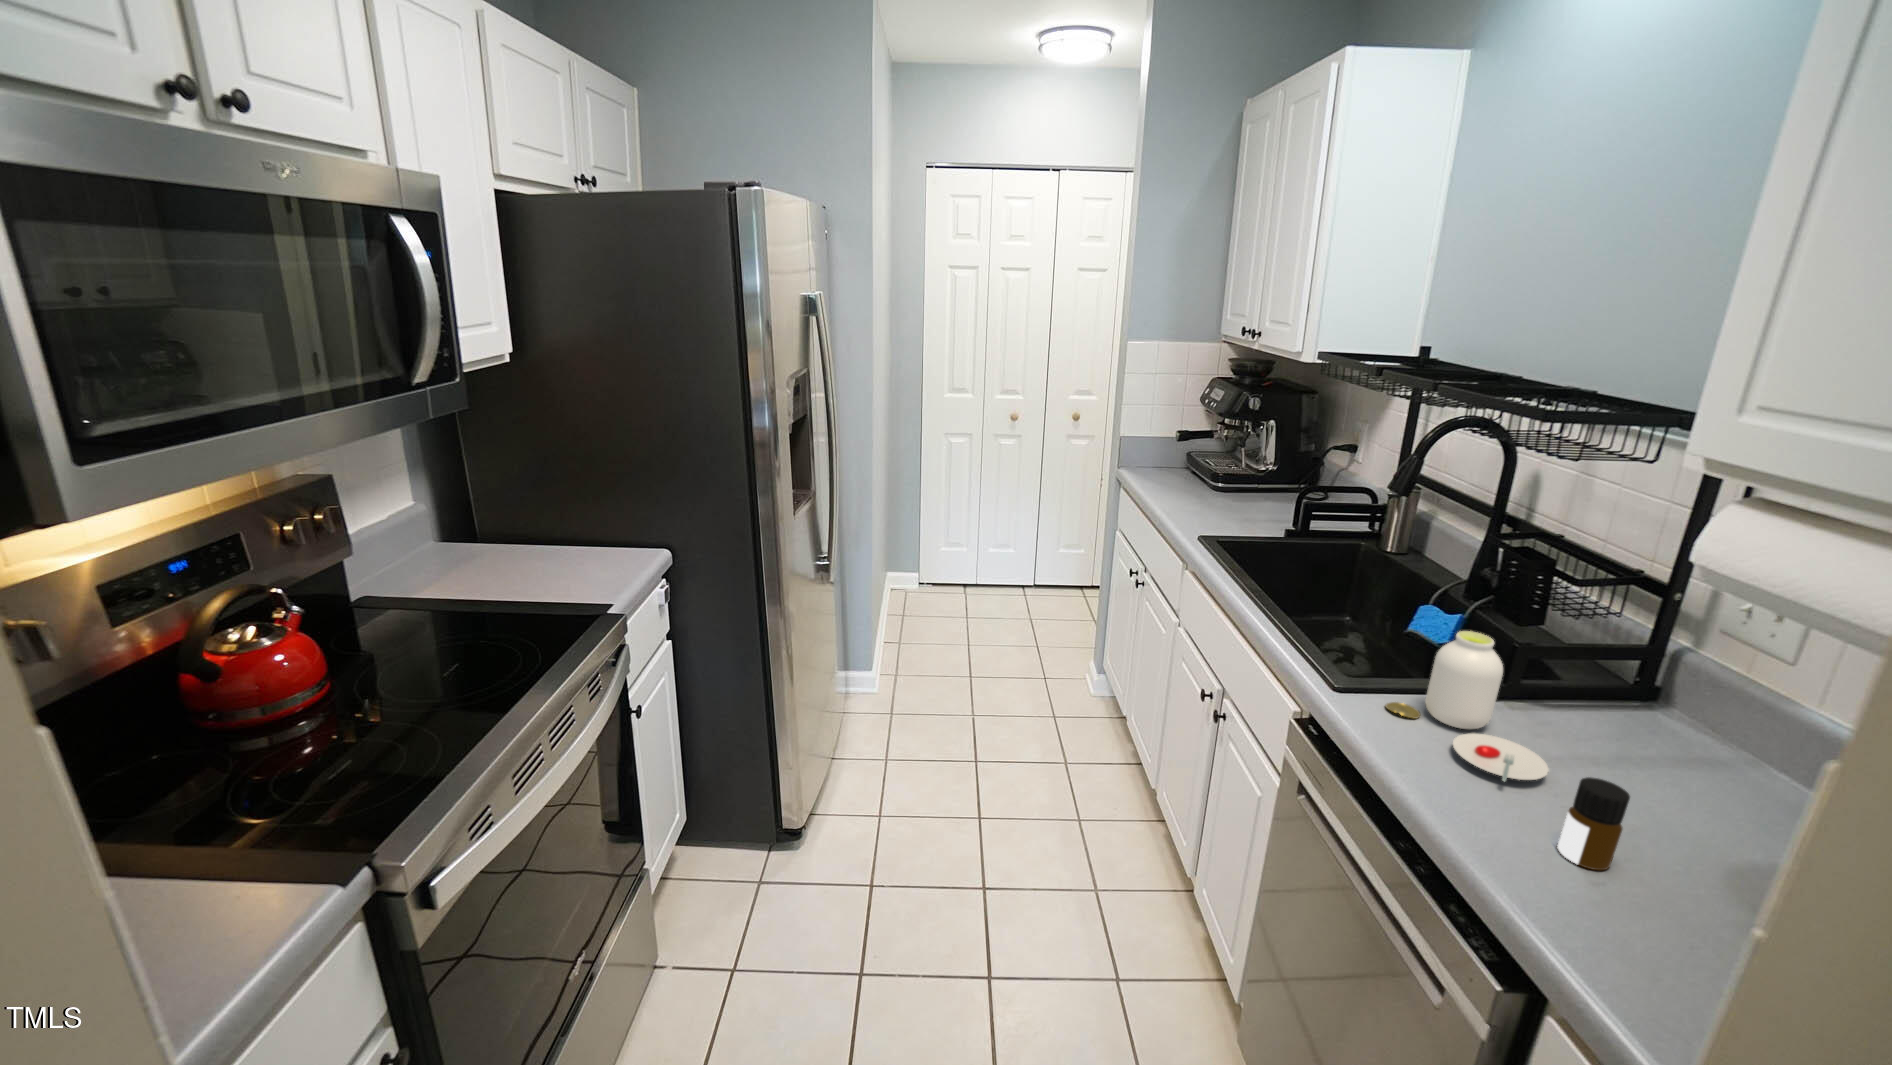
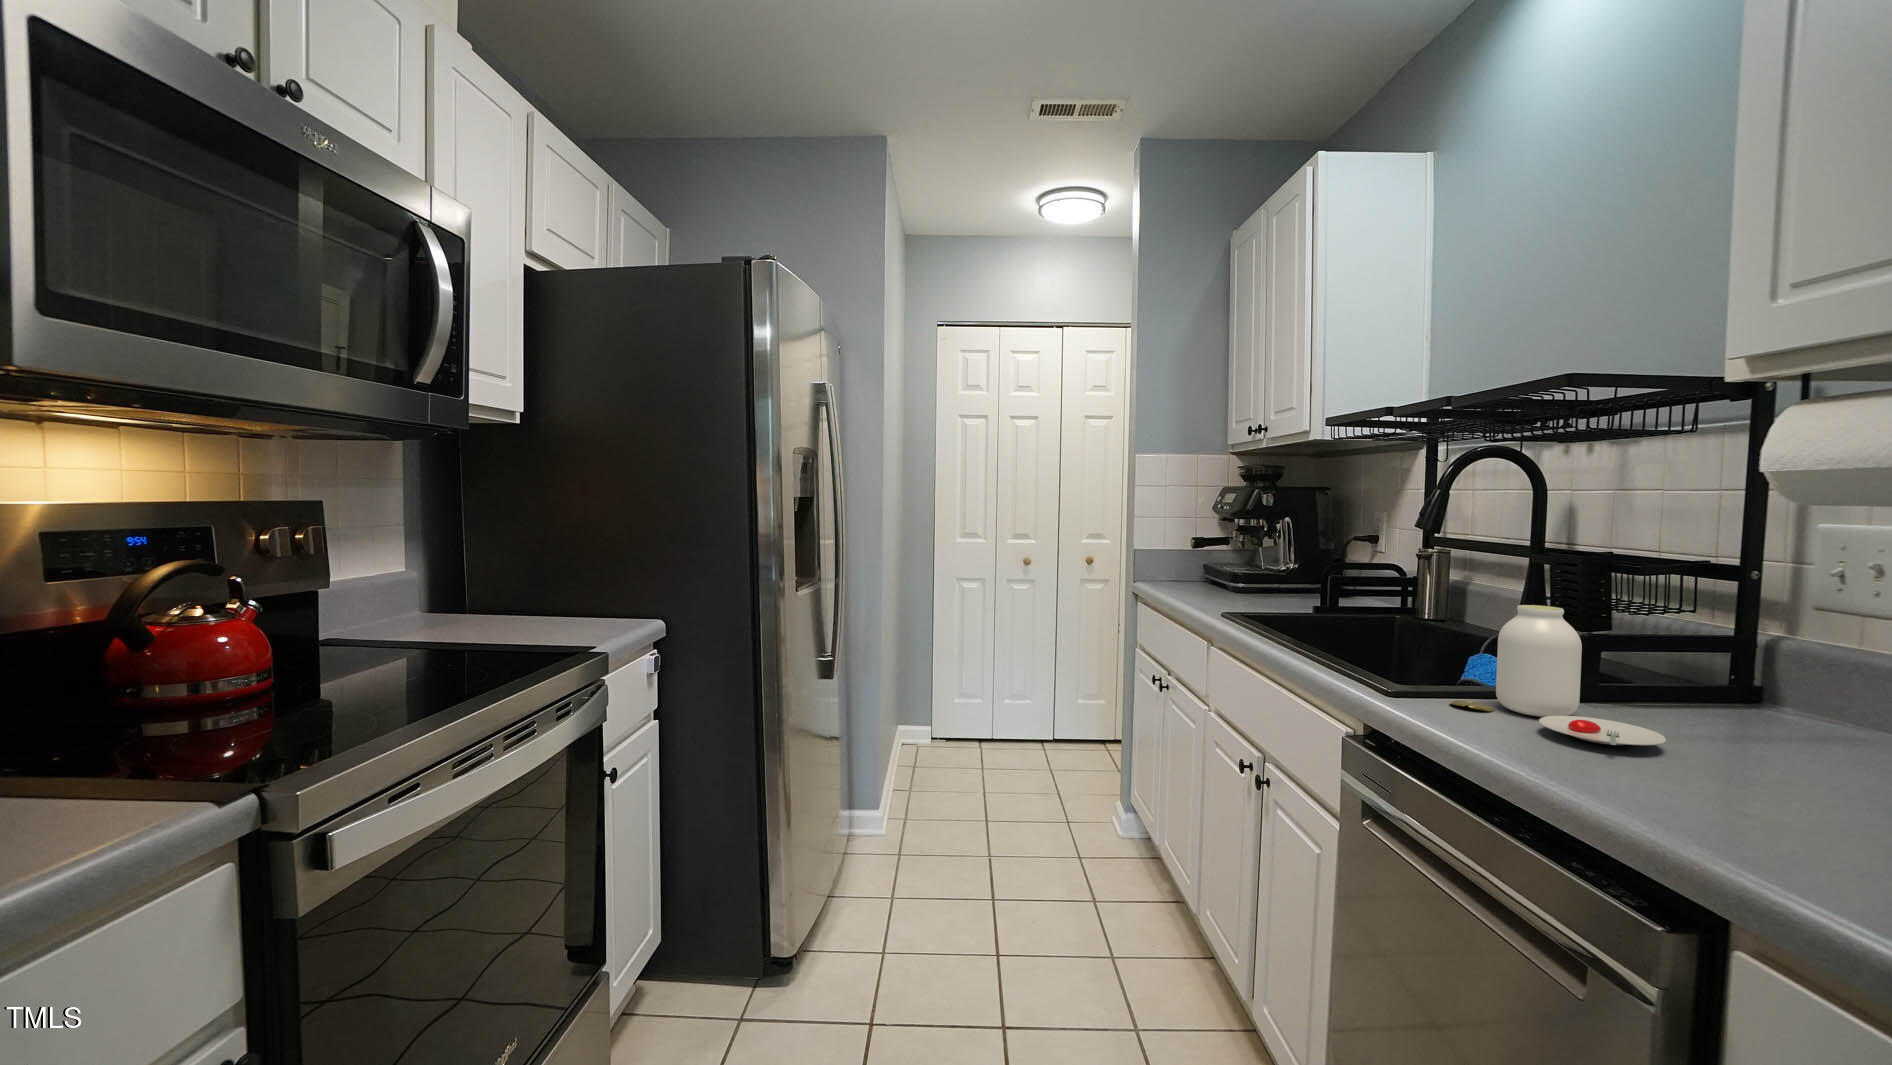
bottle: present [1558,777,1630,870] -> none [1703,699,1784,815]

